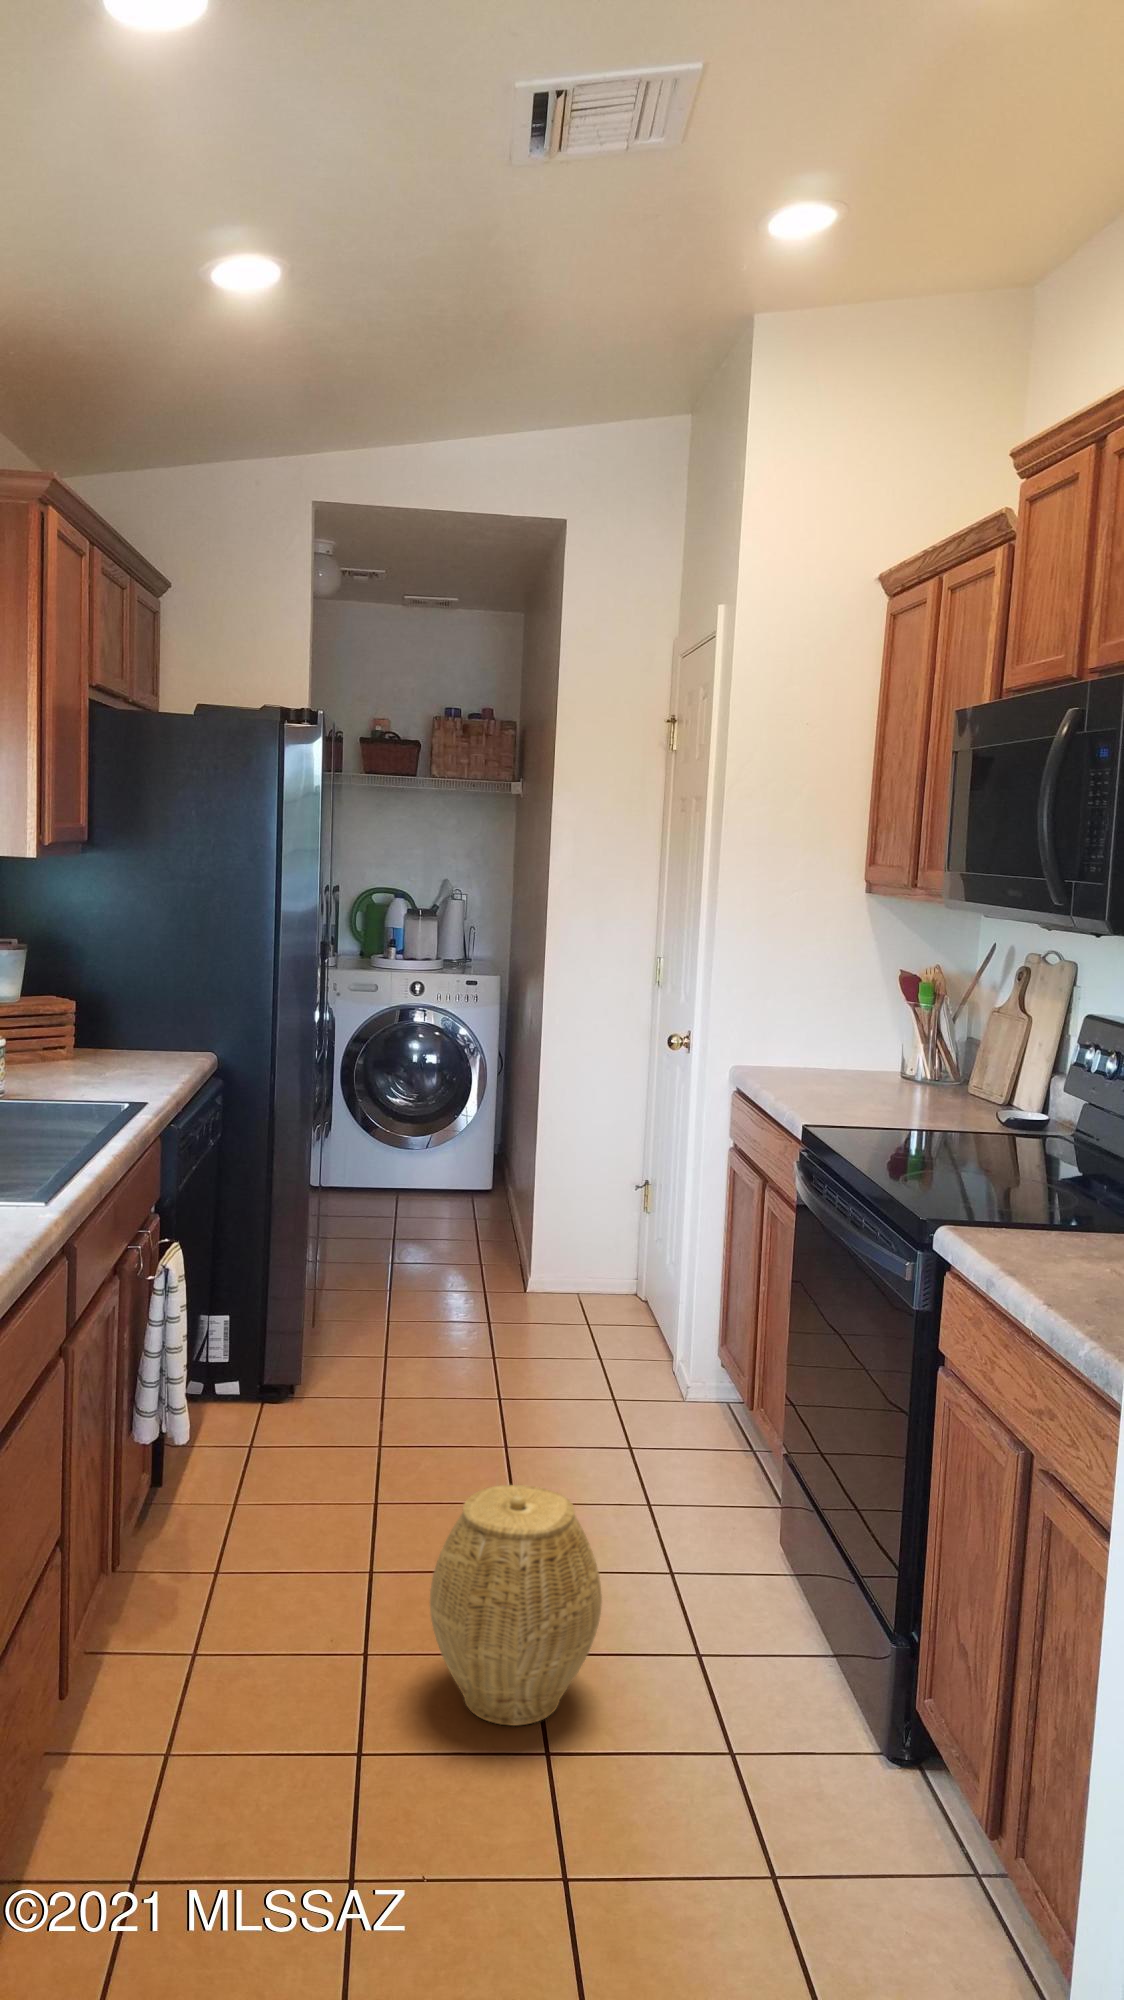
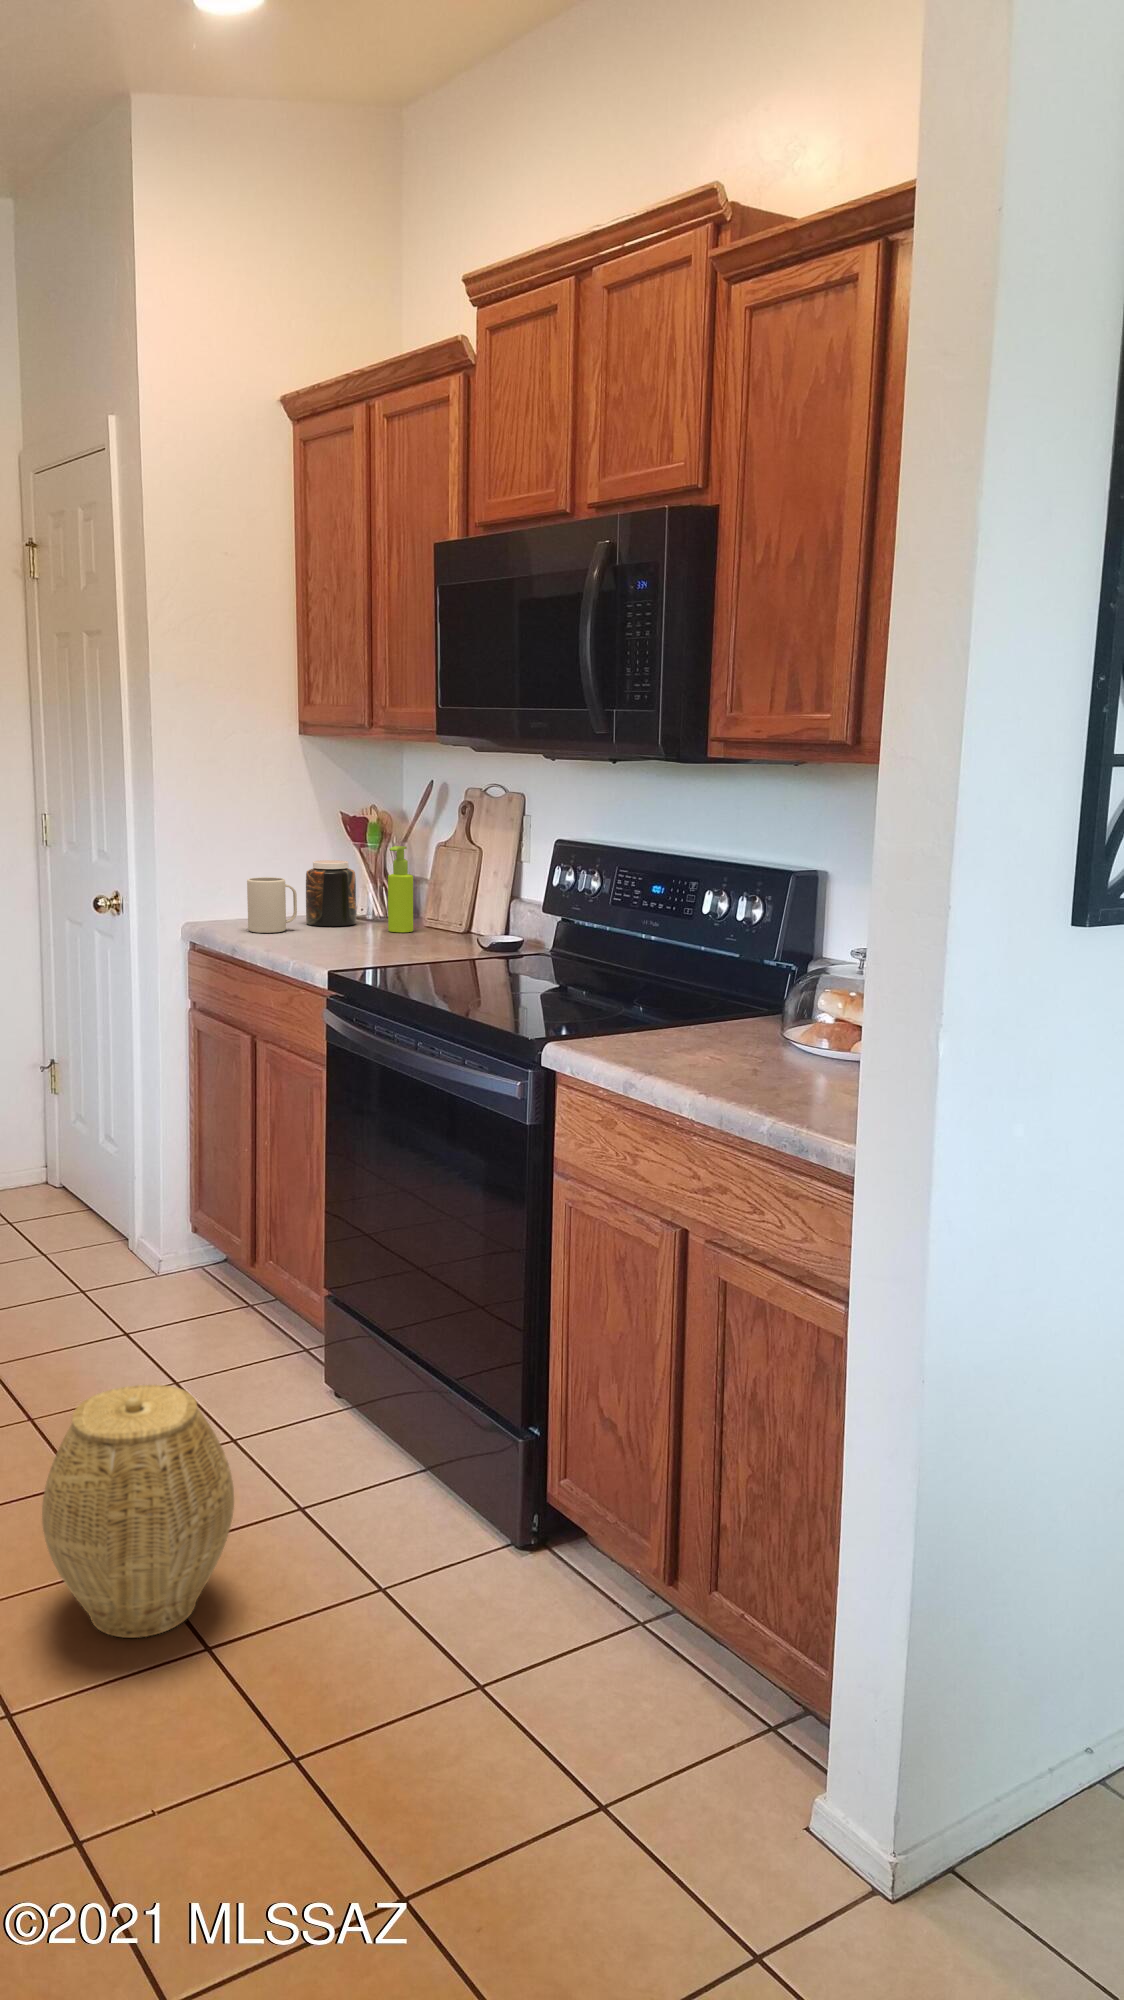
soap dispenser: none [924,1009,954,1096] -> present [388,846,413,932]
jar: none [851,1017,903,1083] -> present [306,860,356,926]
mug: none [786,1028,836,1083] -> present [247,877,297,933]

